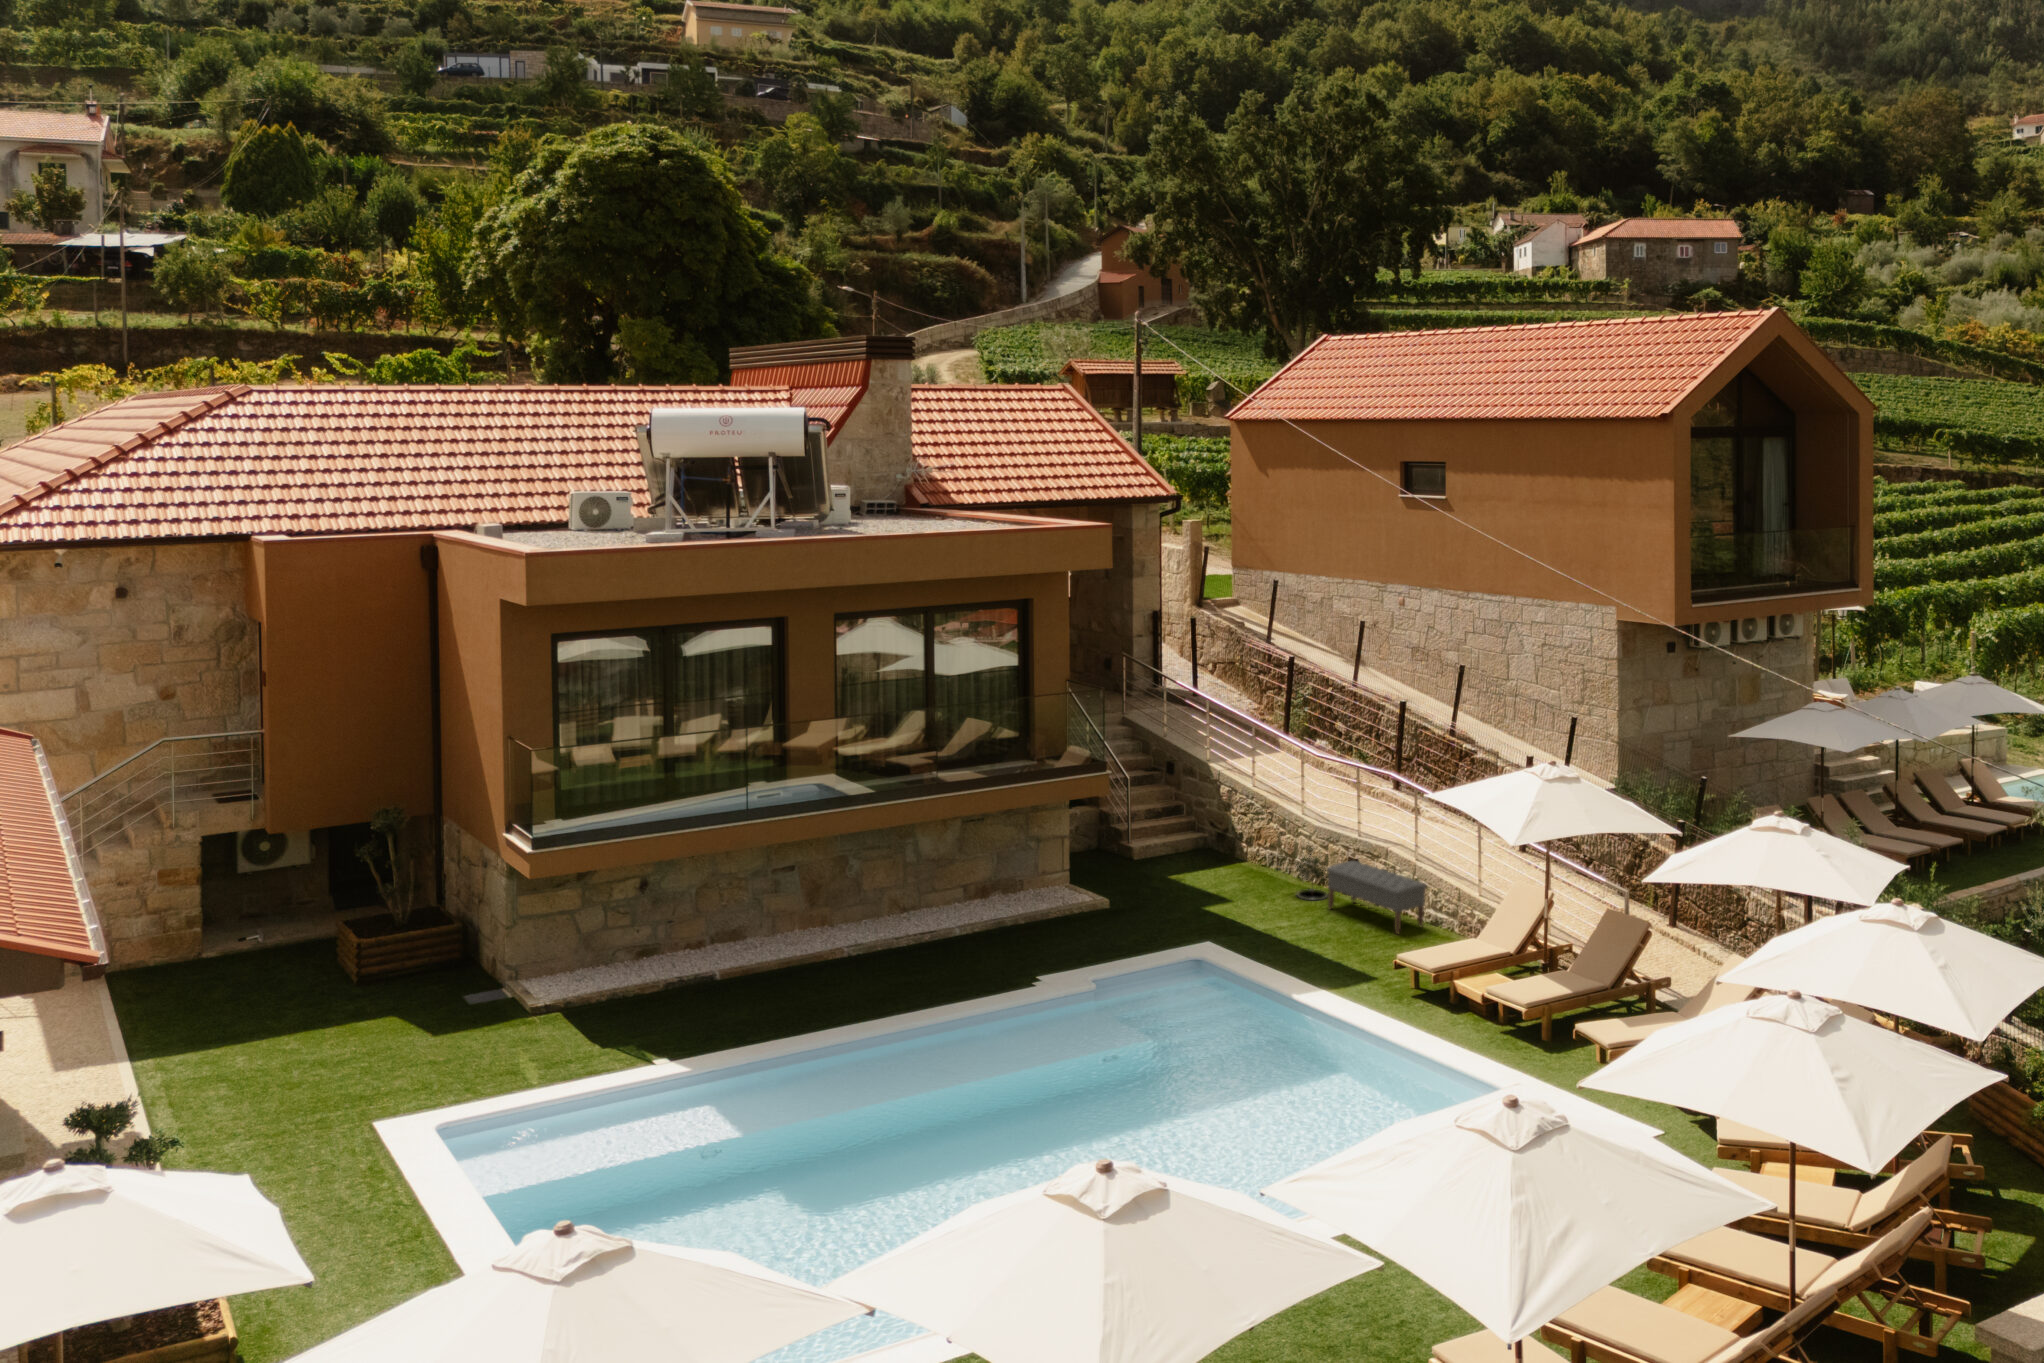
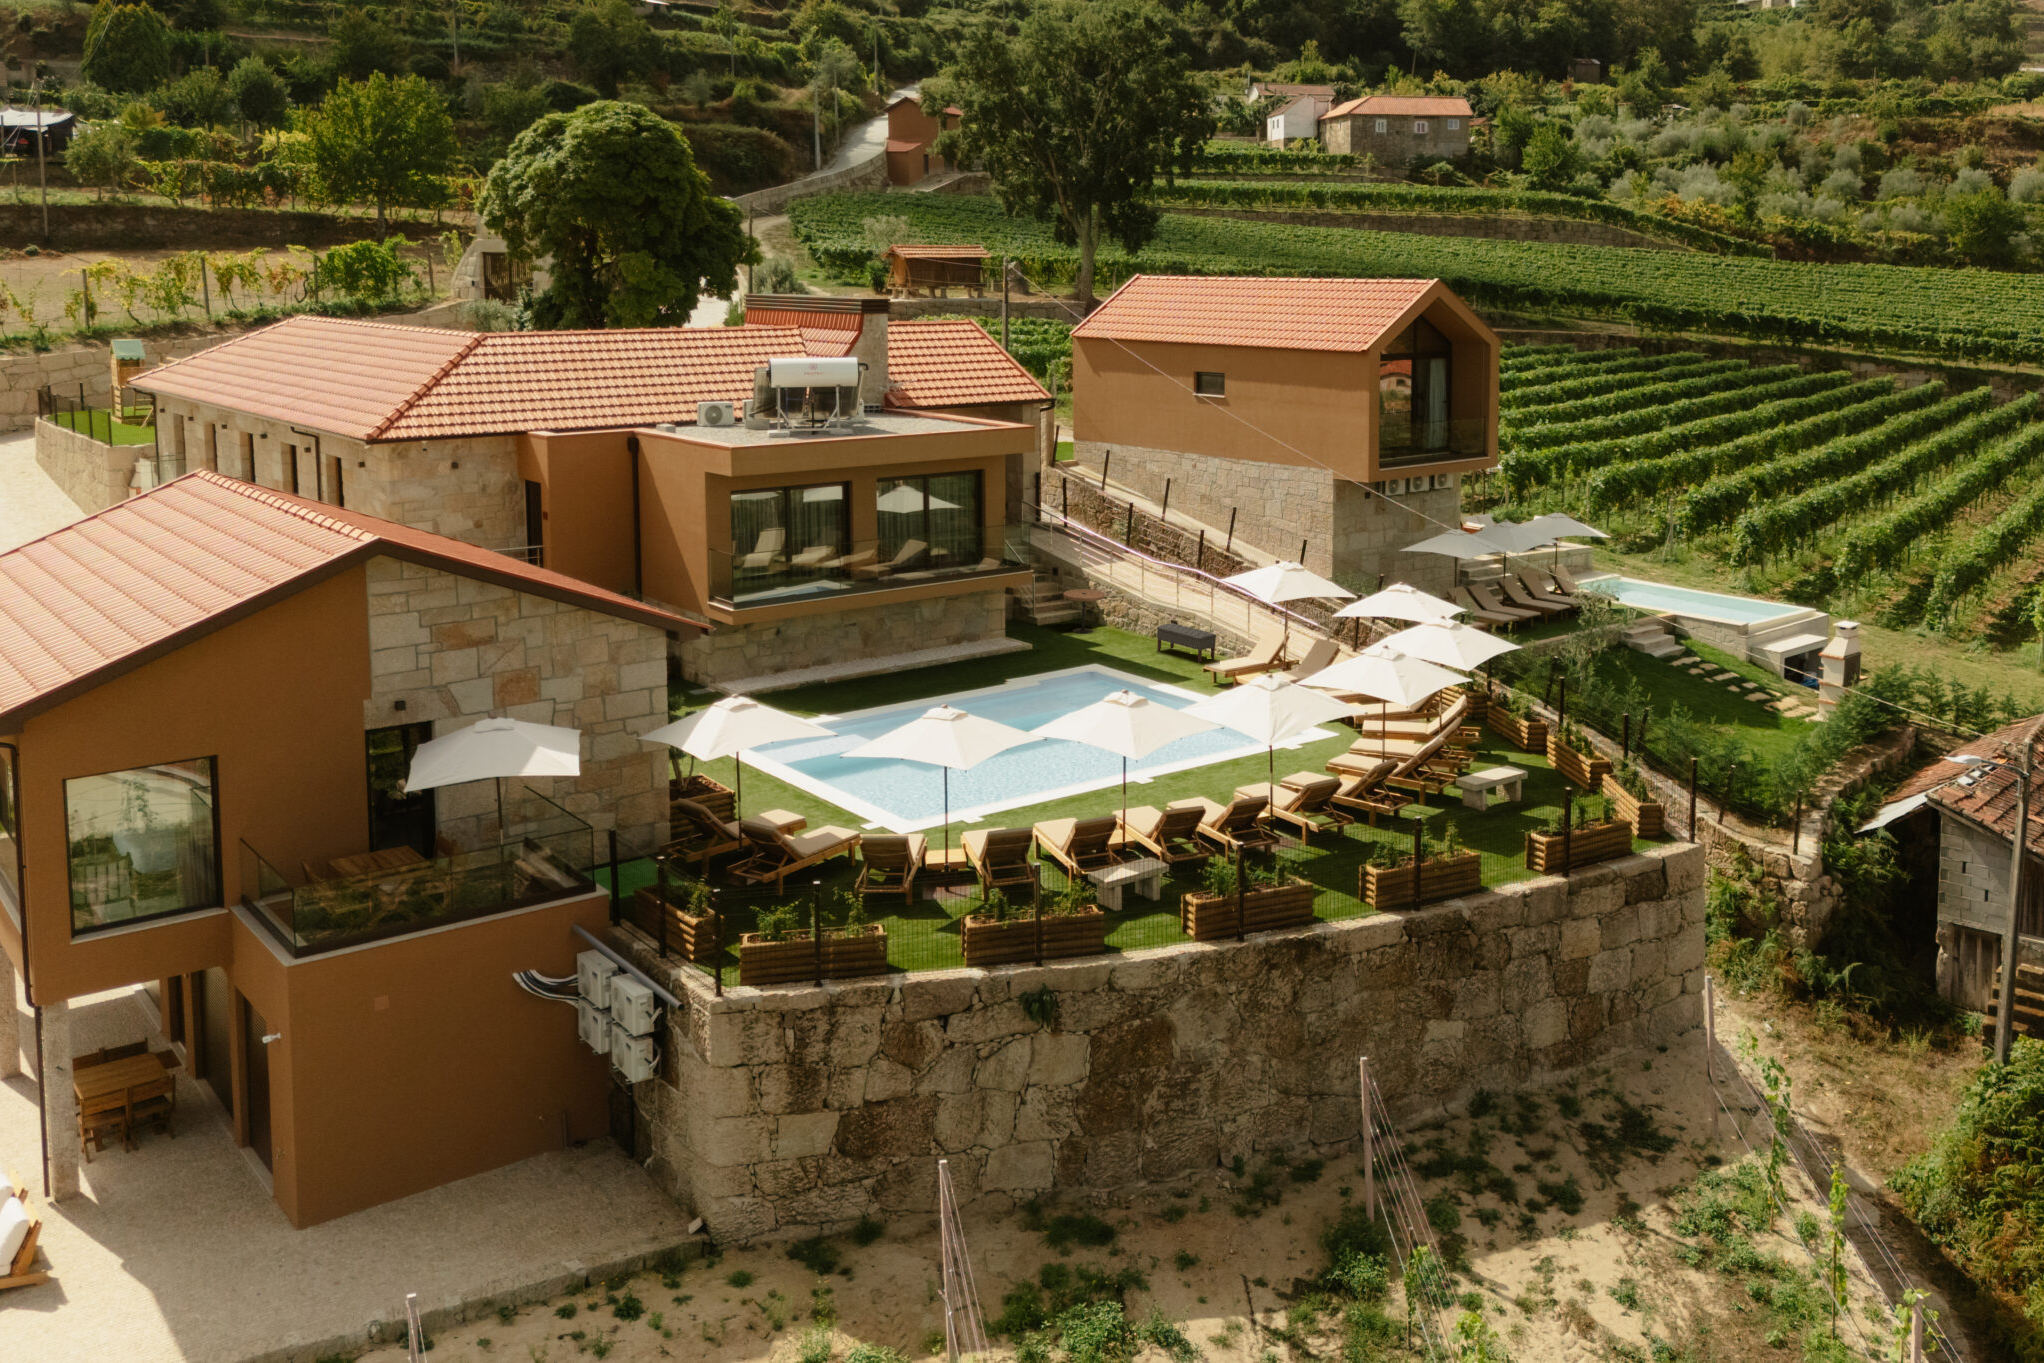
side table: none [1180,798,1247,872] -> present [1063,589,1105,633]
potted tree: present [1295,843,1328,900] -> none [1135,612,1158,647]

